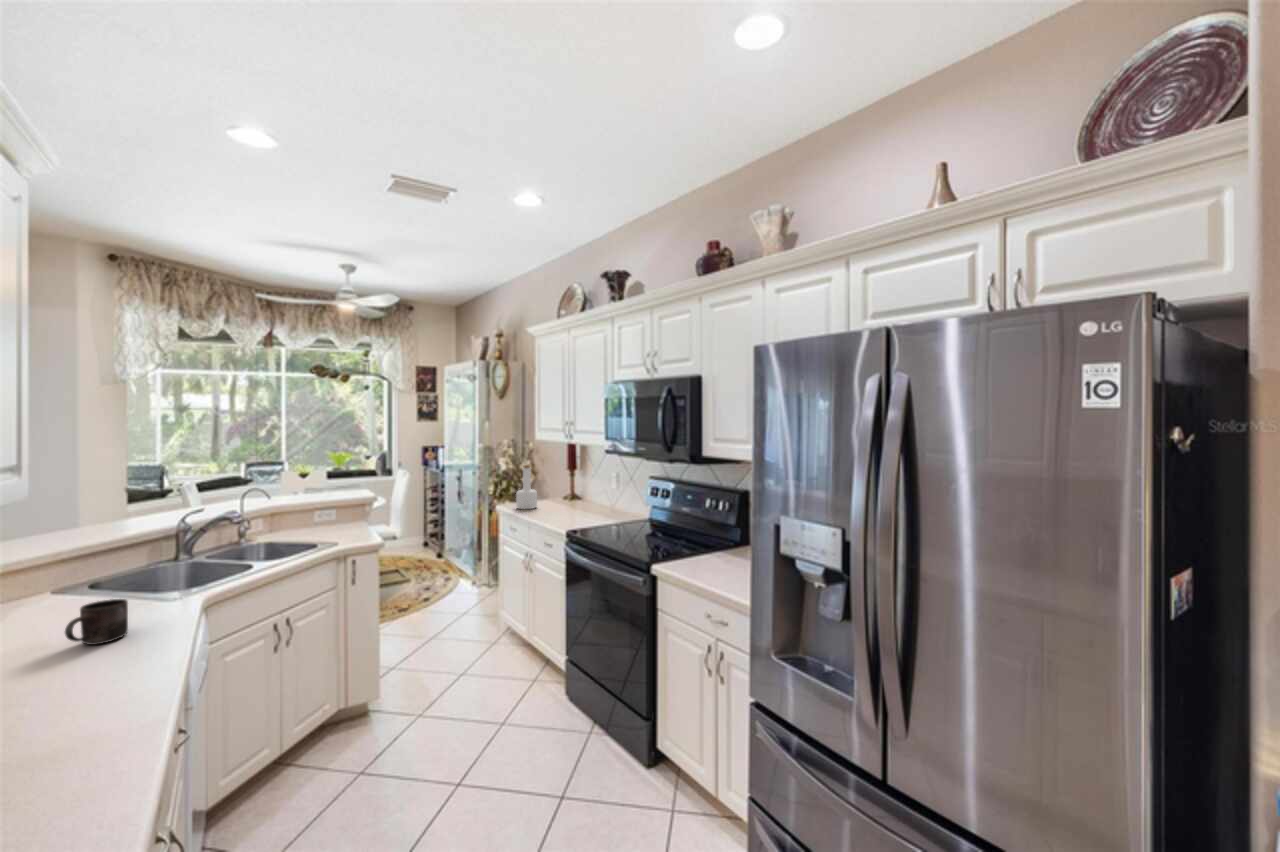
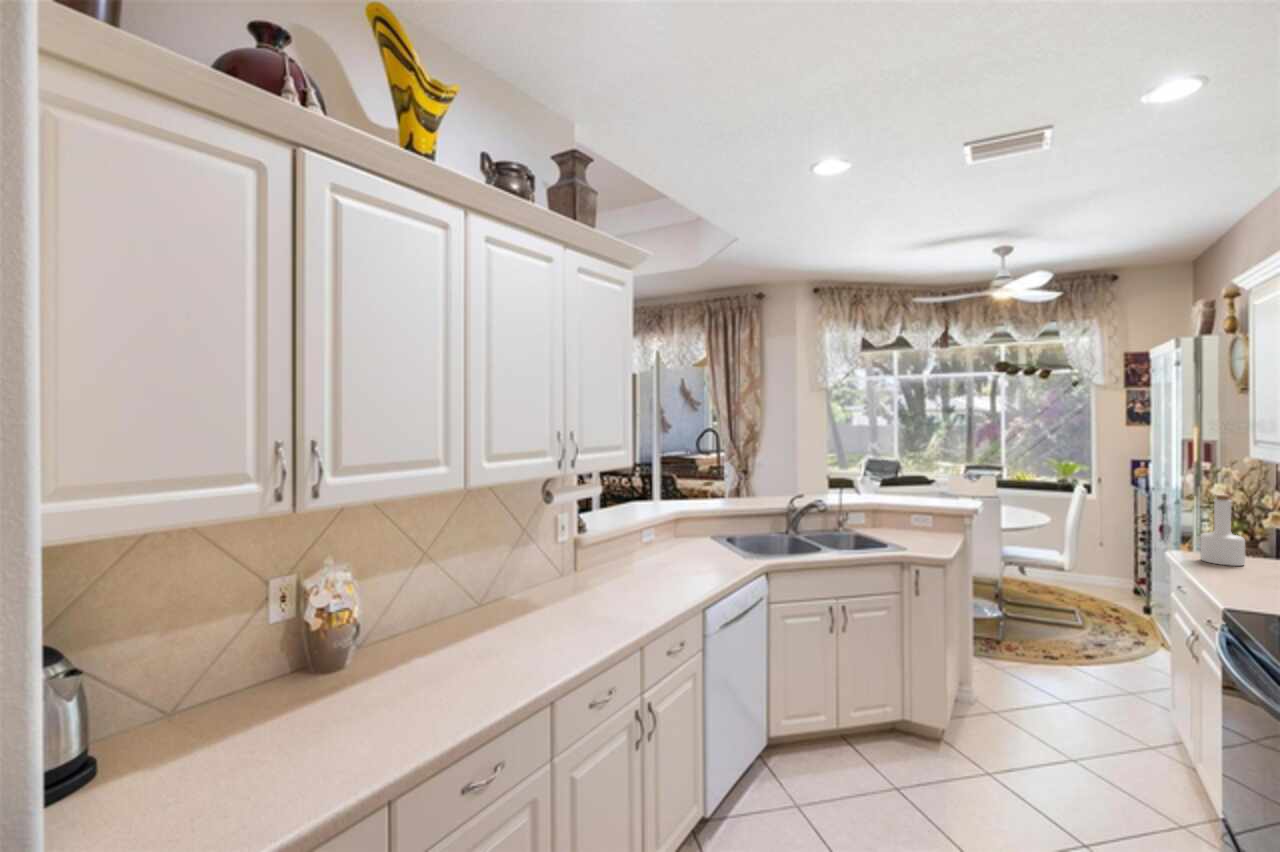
mug: present [65,599,128,645] -> none [668,545,703,574]

